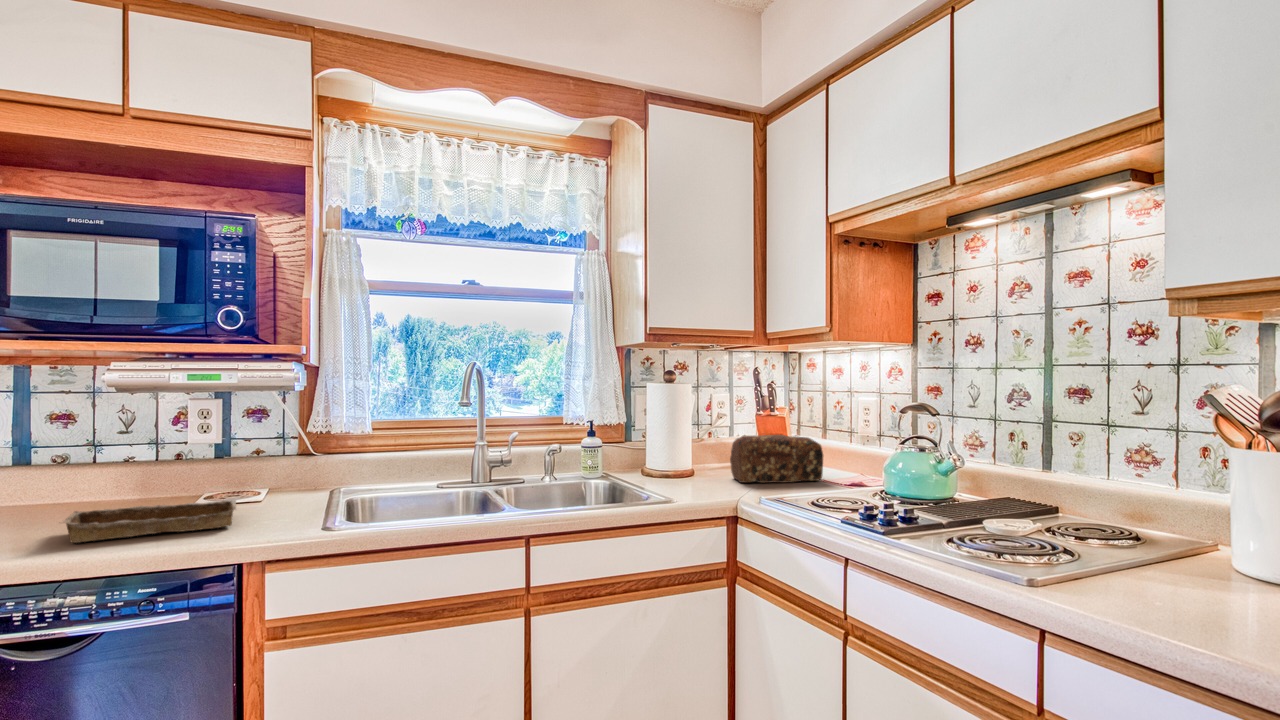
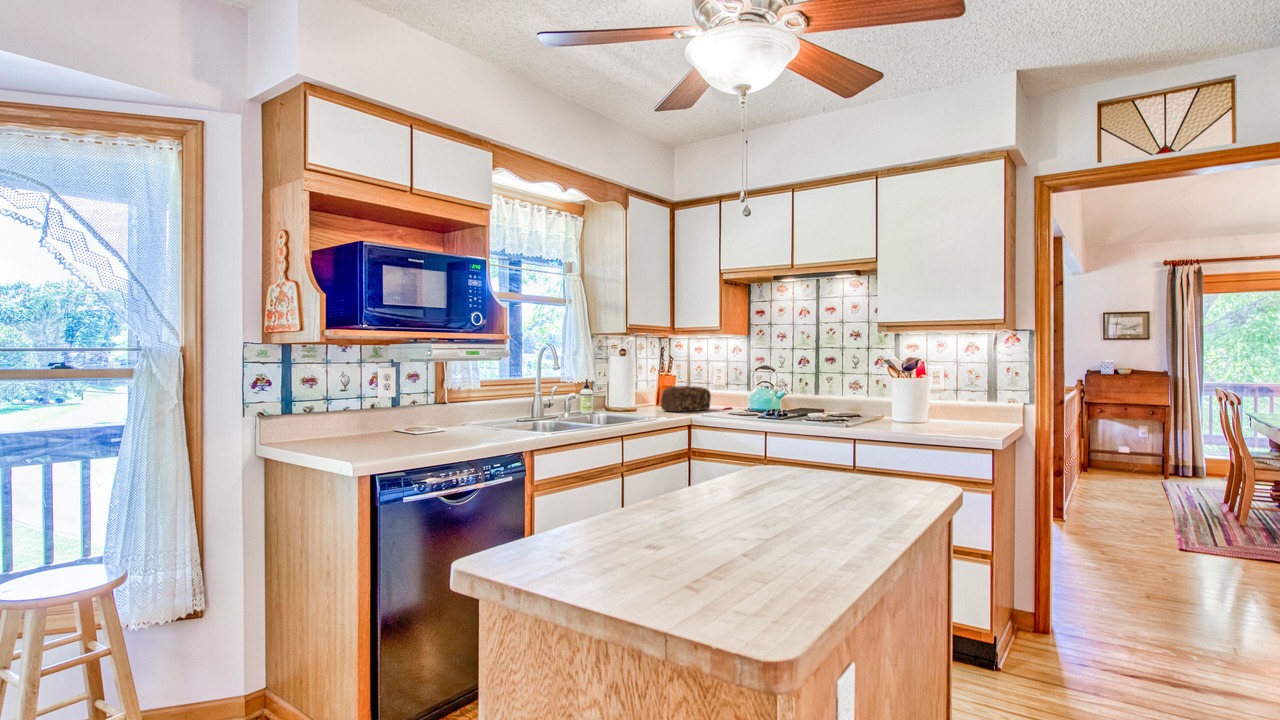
tray: present [63,500,236,543] -> none [413,425,499,444]

